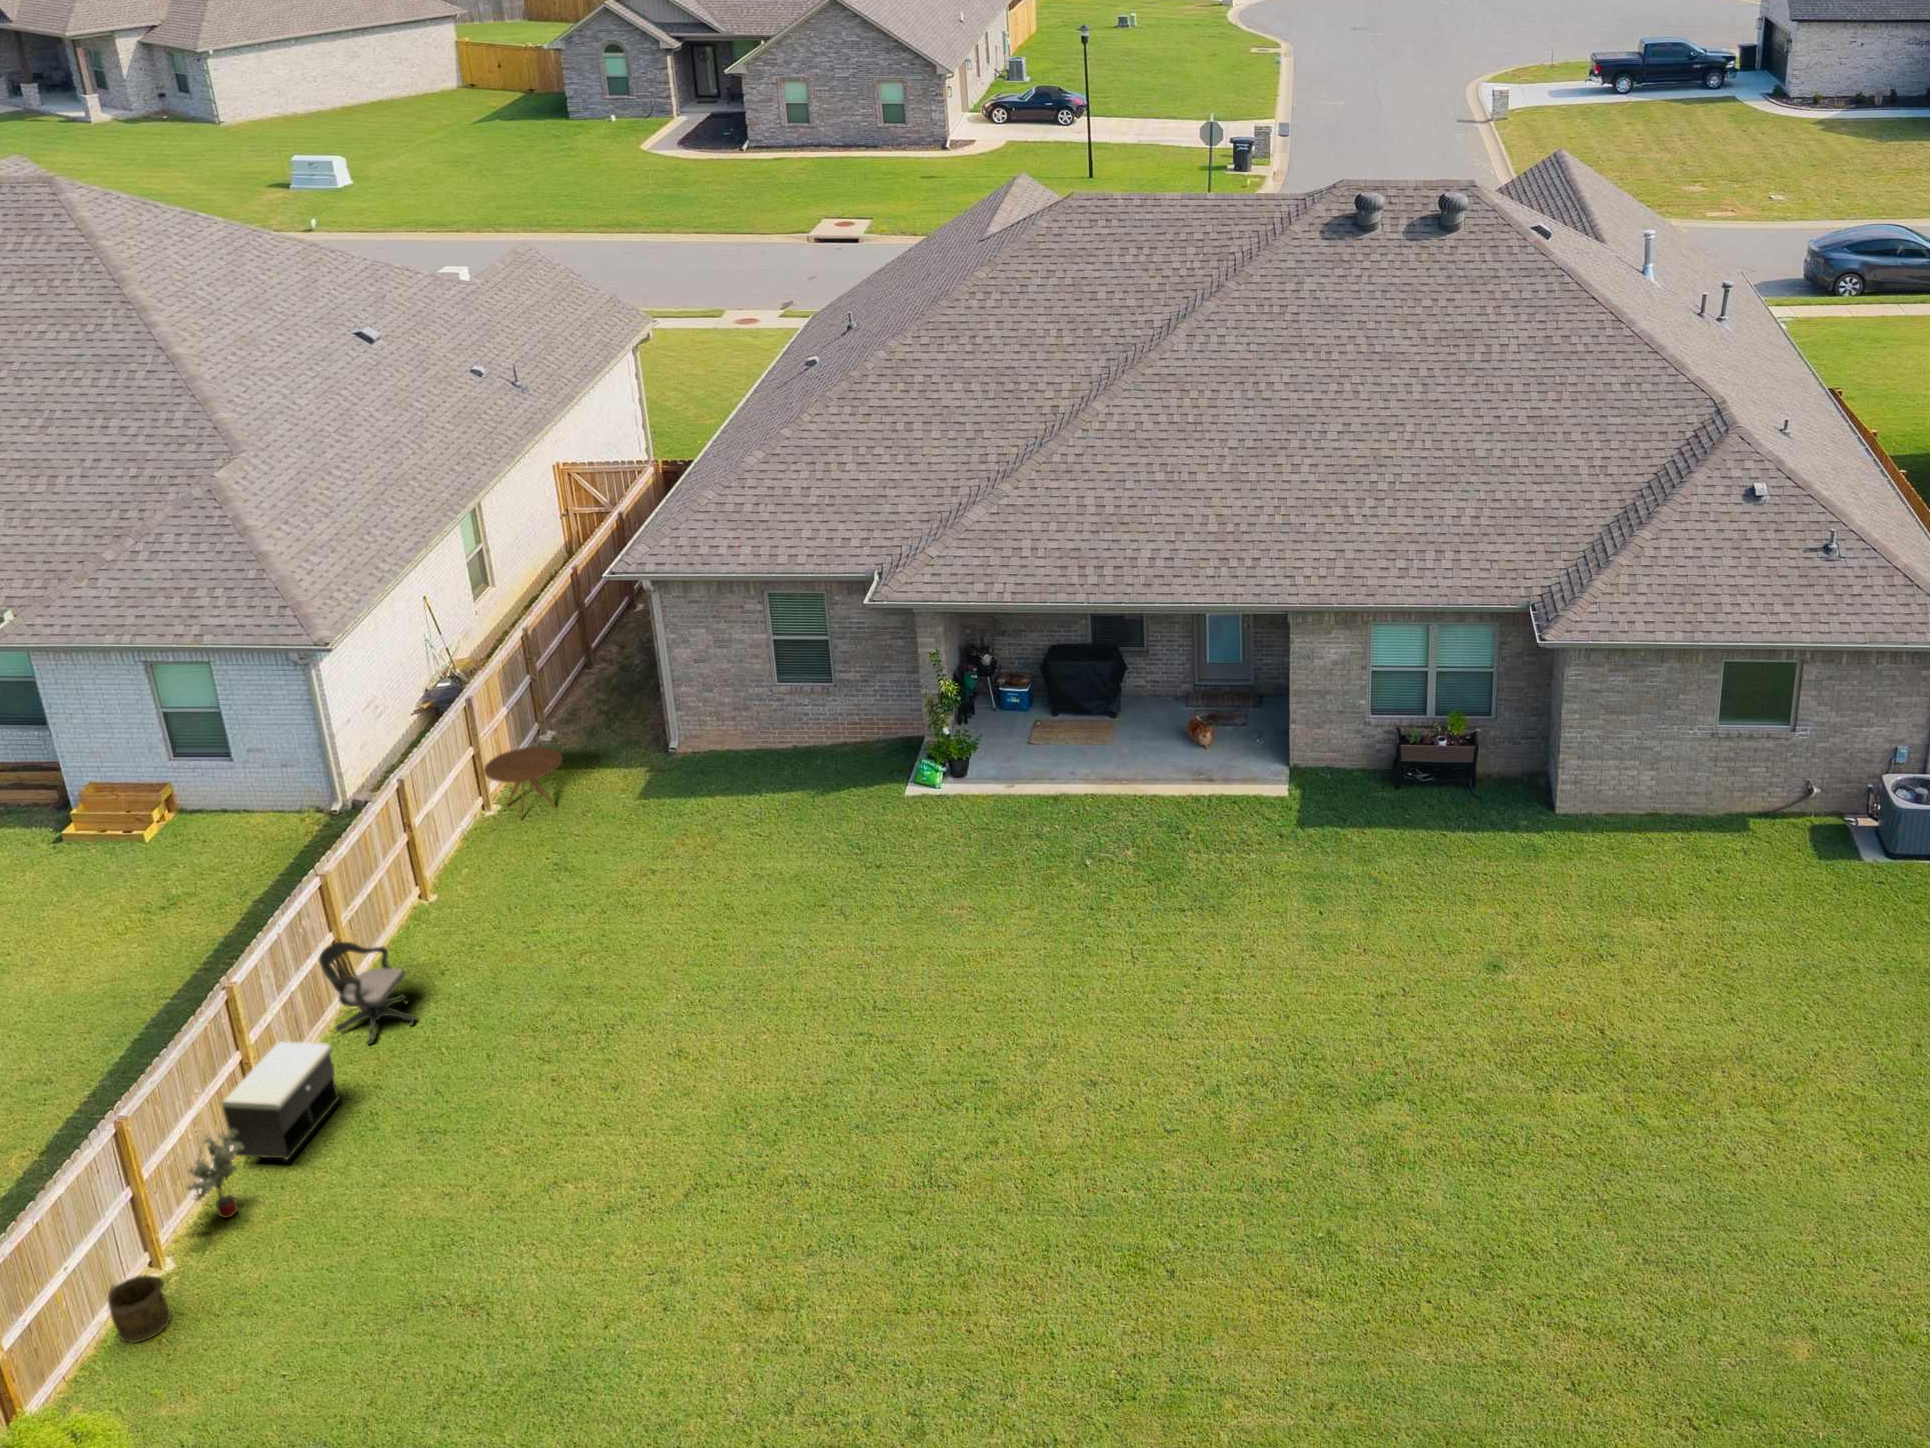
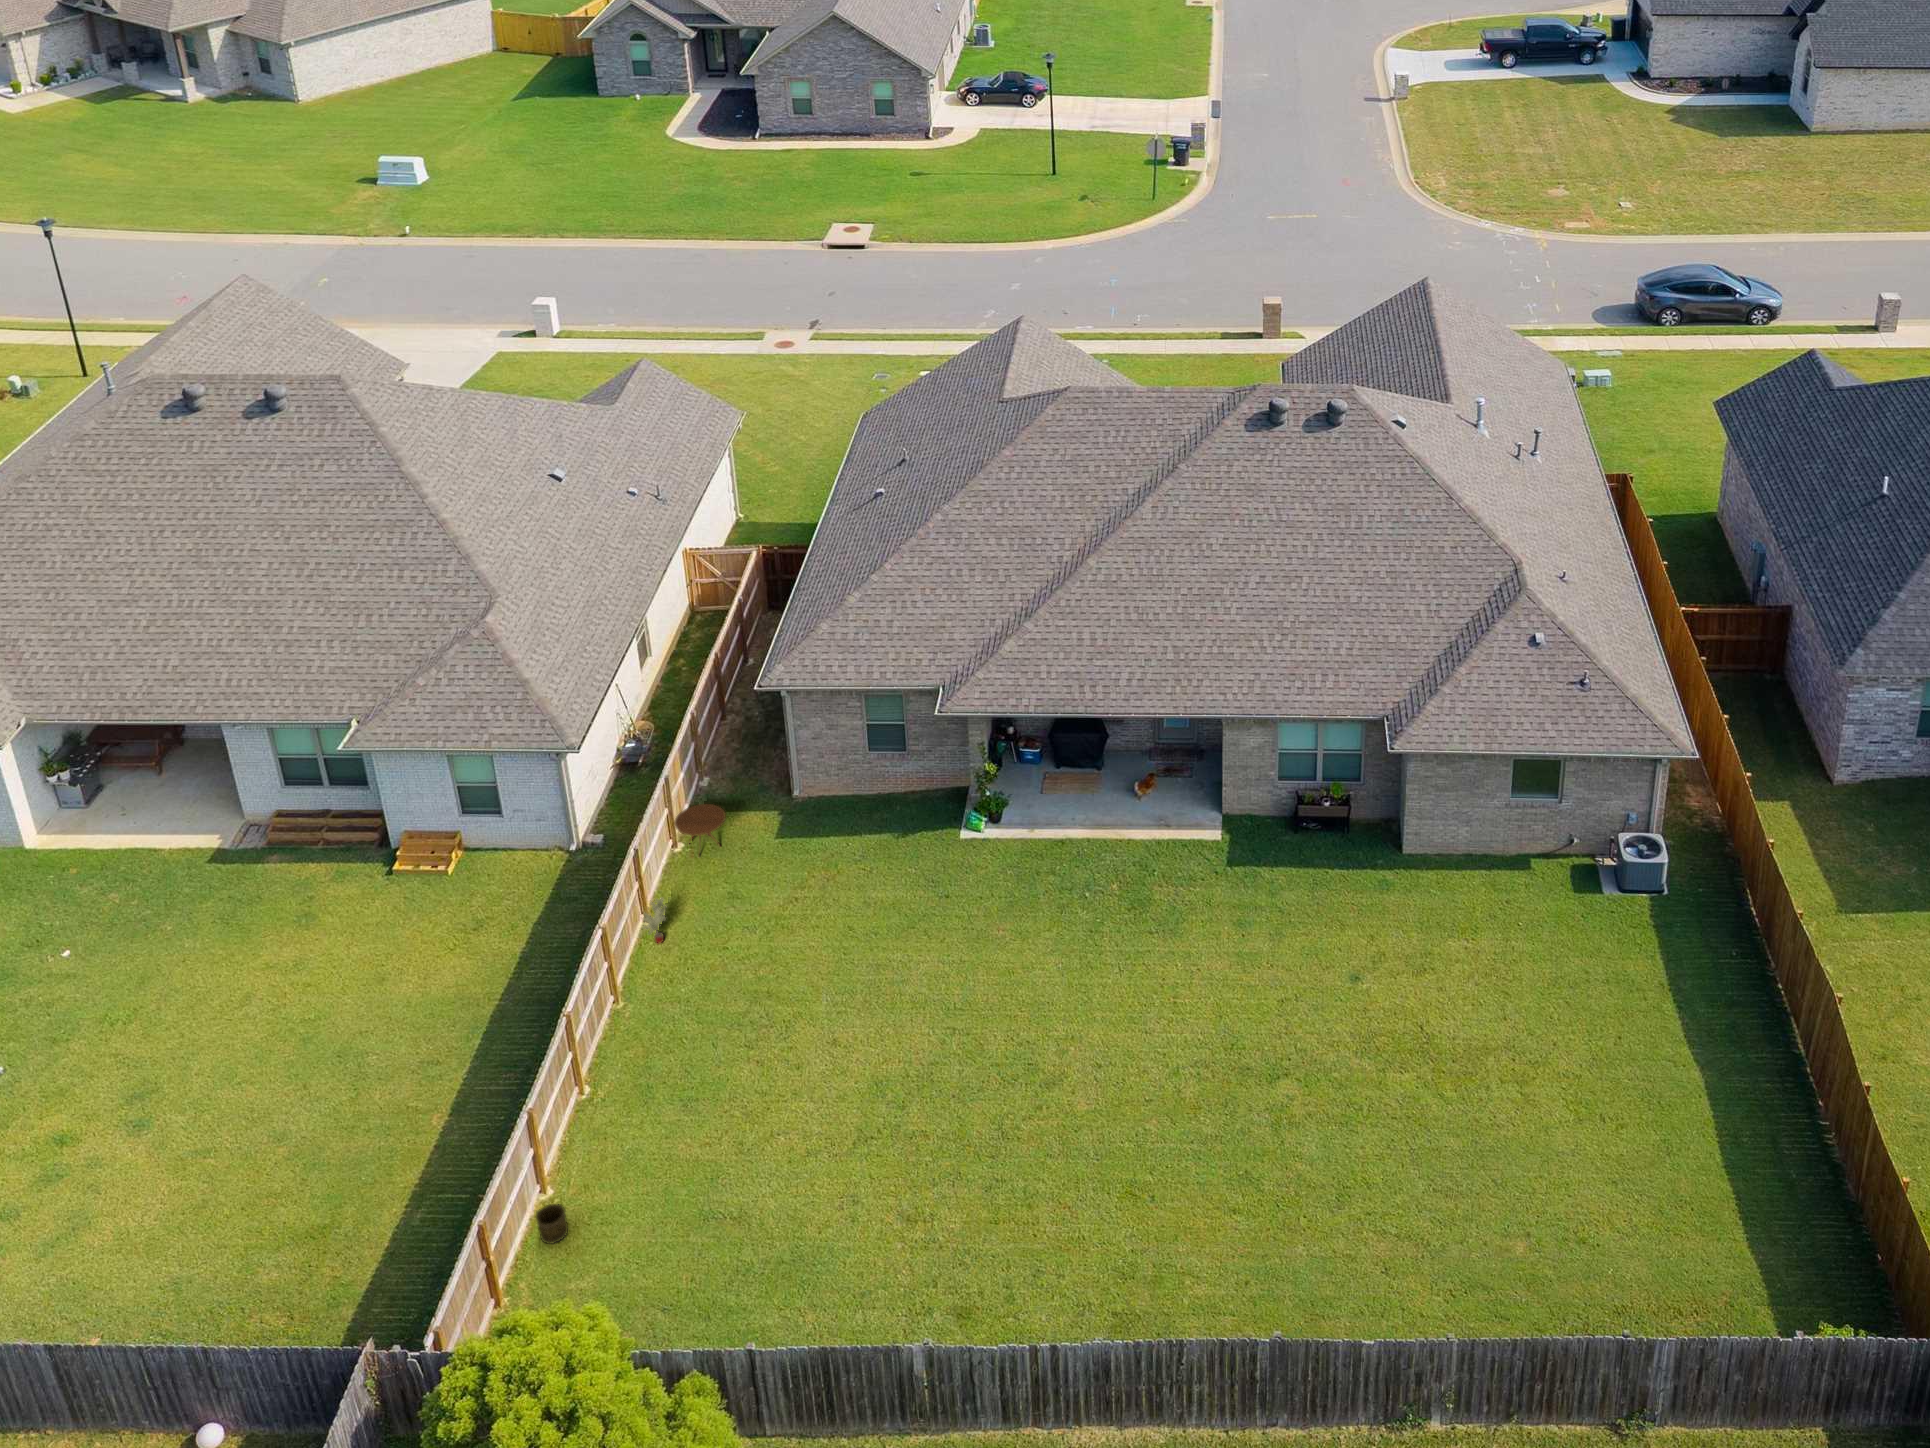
chair: present [319,942,414,1045] -> none [608,972,664,1039]
storage bench: present [222,1042,340,1159] -> none [573,1046,632,1122]
potted tree: present [187,1128,243,1218] -> present [642,898,666,943]

